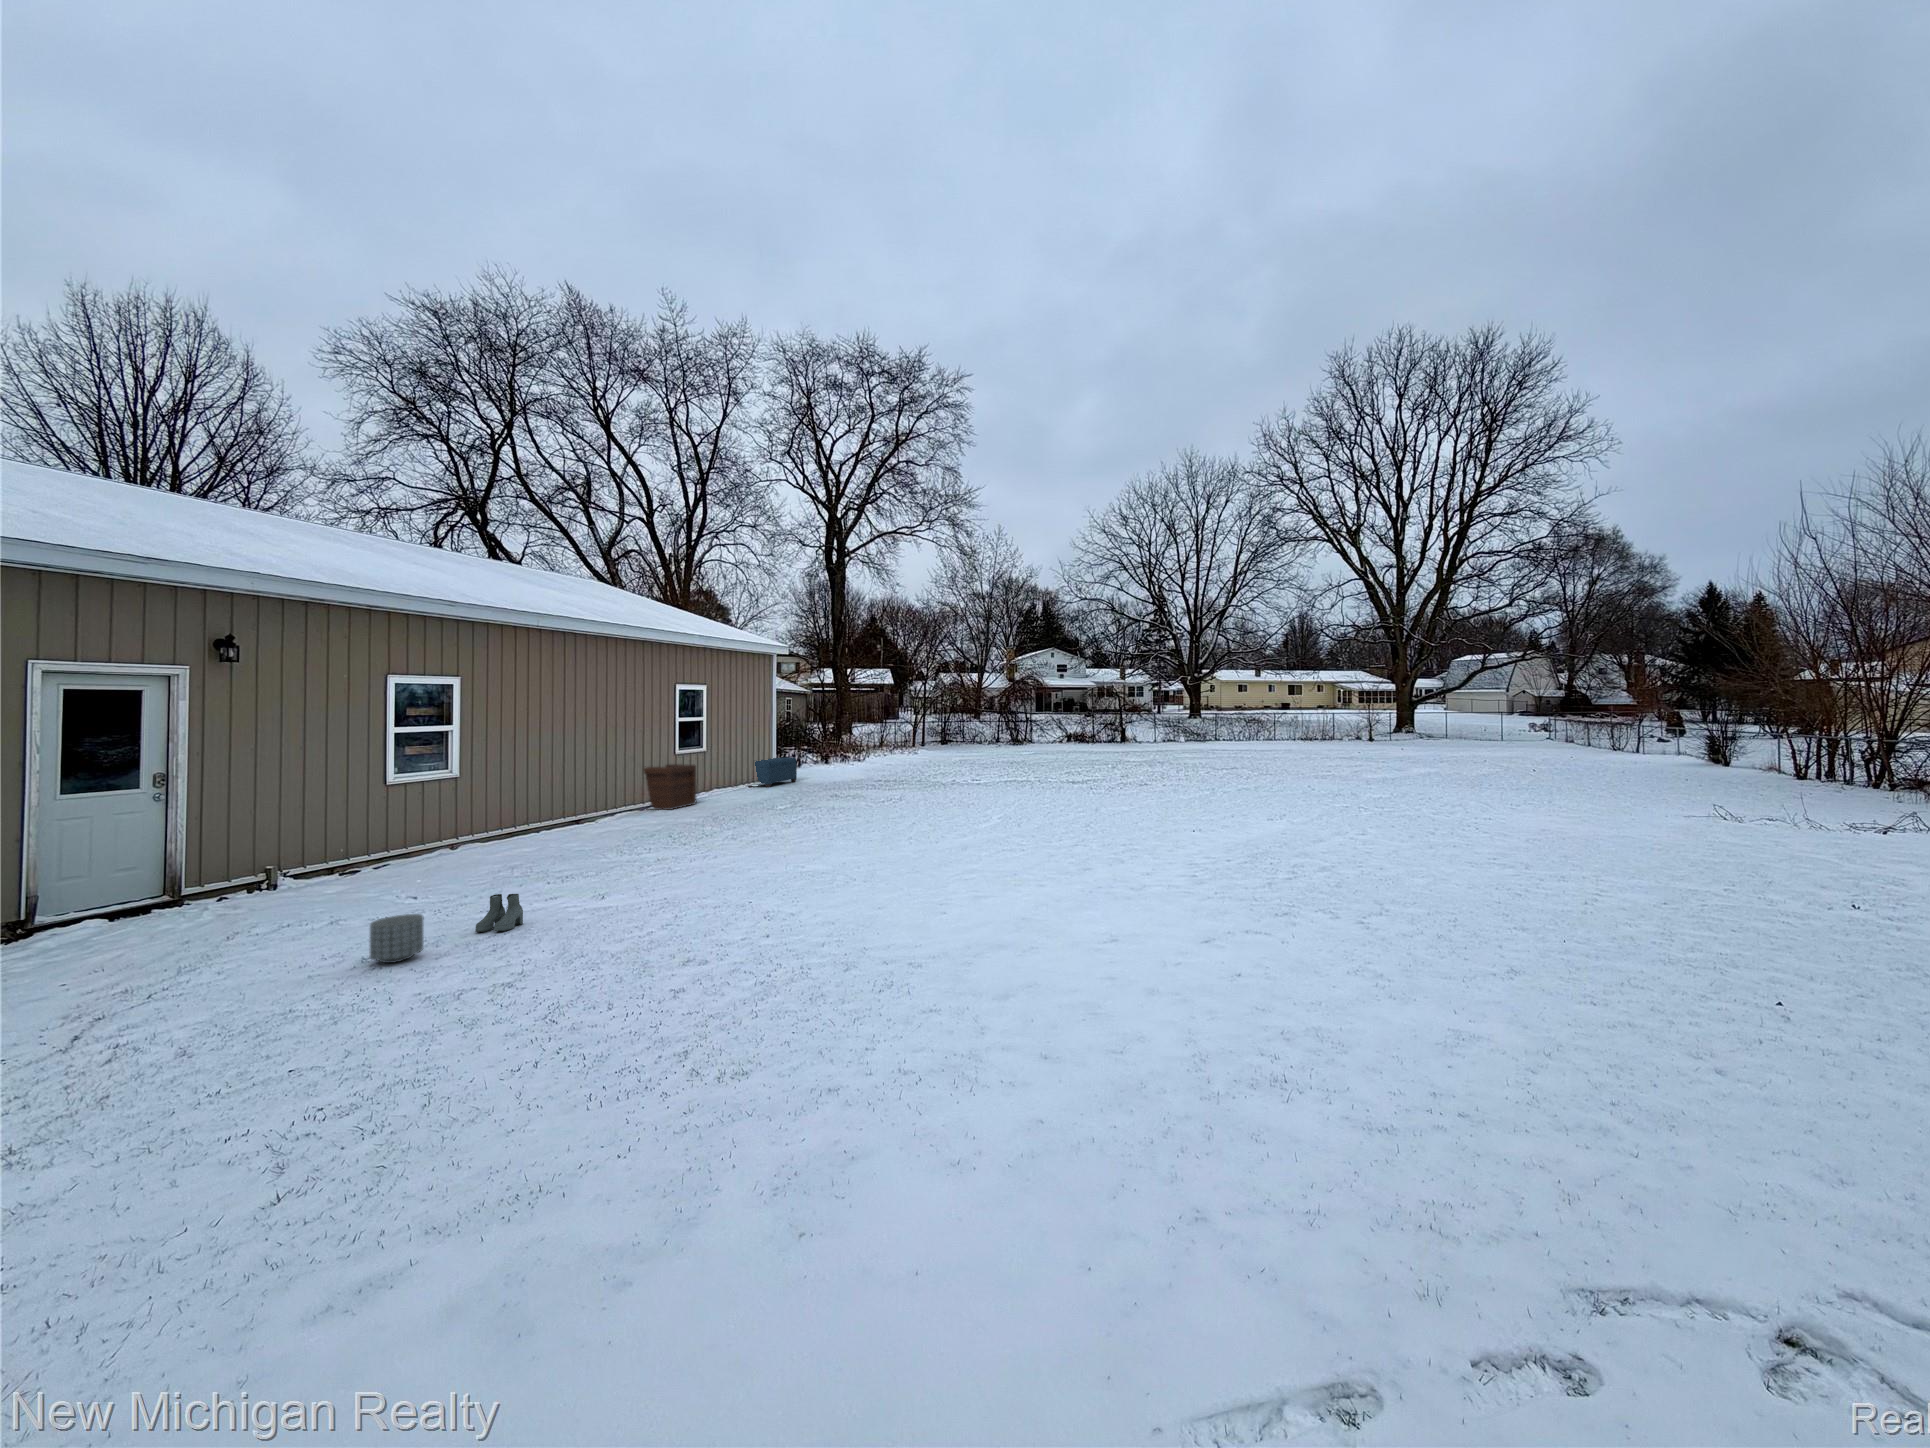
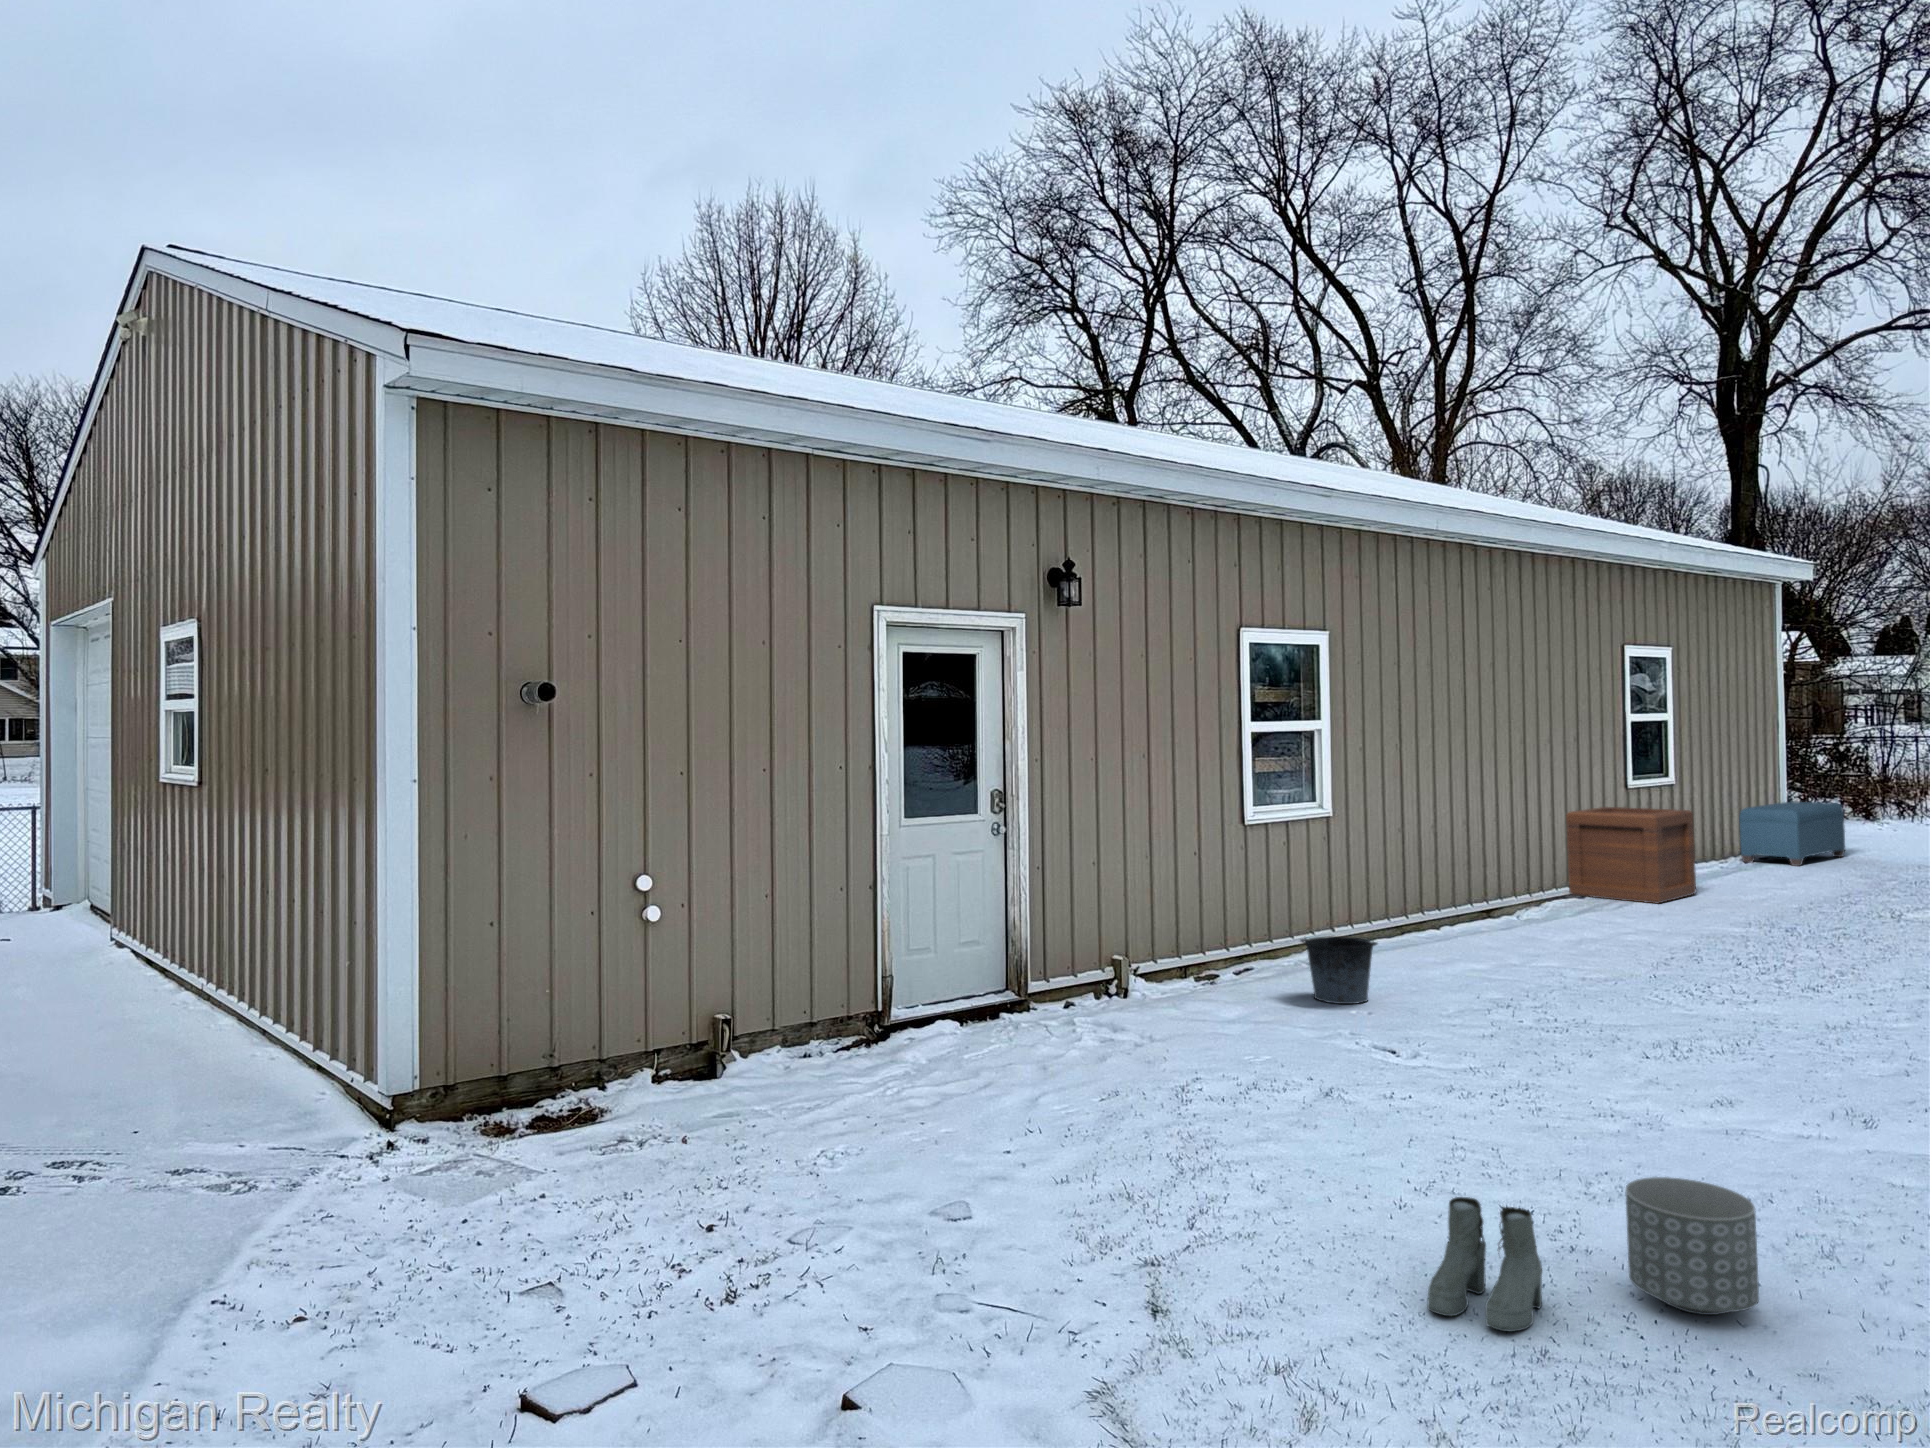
bucket: none [389,839,435,875] -> present [1301,936,1377,1004]
boots: present [475,894,523,932] -> present [1427,1197,1542,1331]

